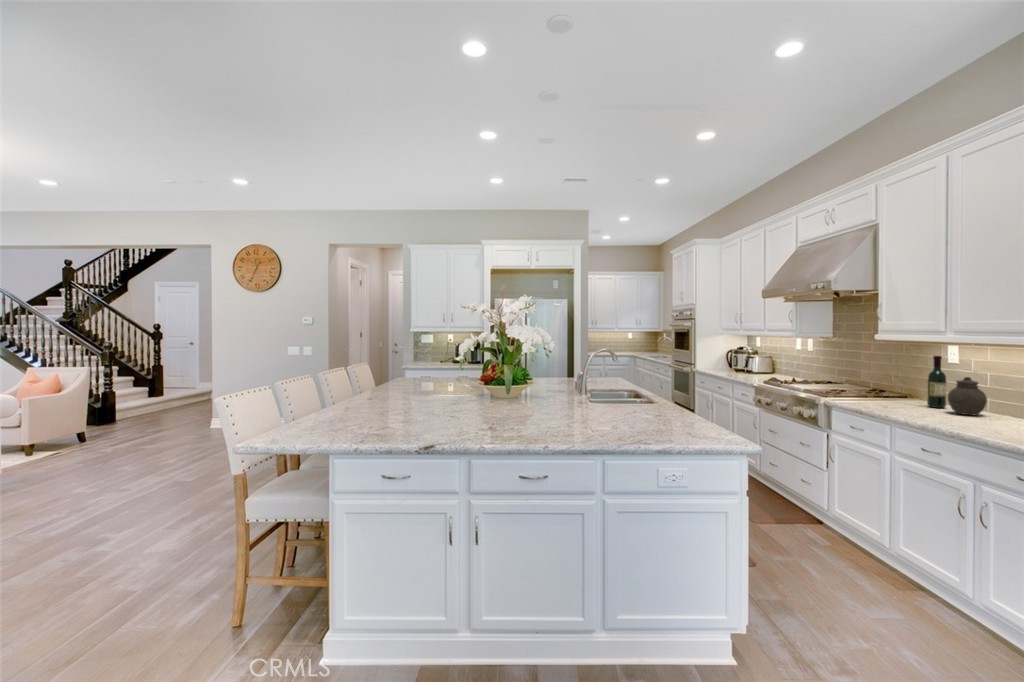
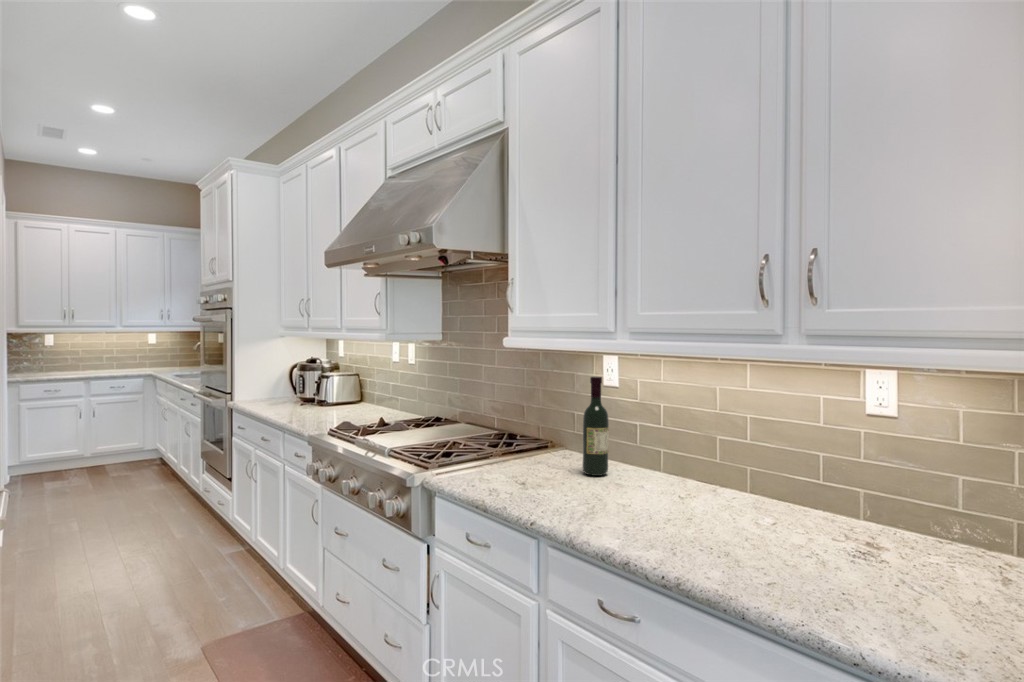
jar: present [948,377,987,415] -> none [617,419,672,493]

